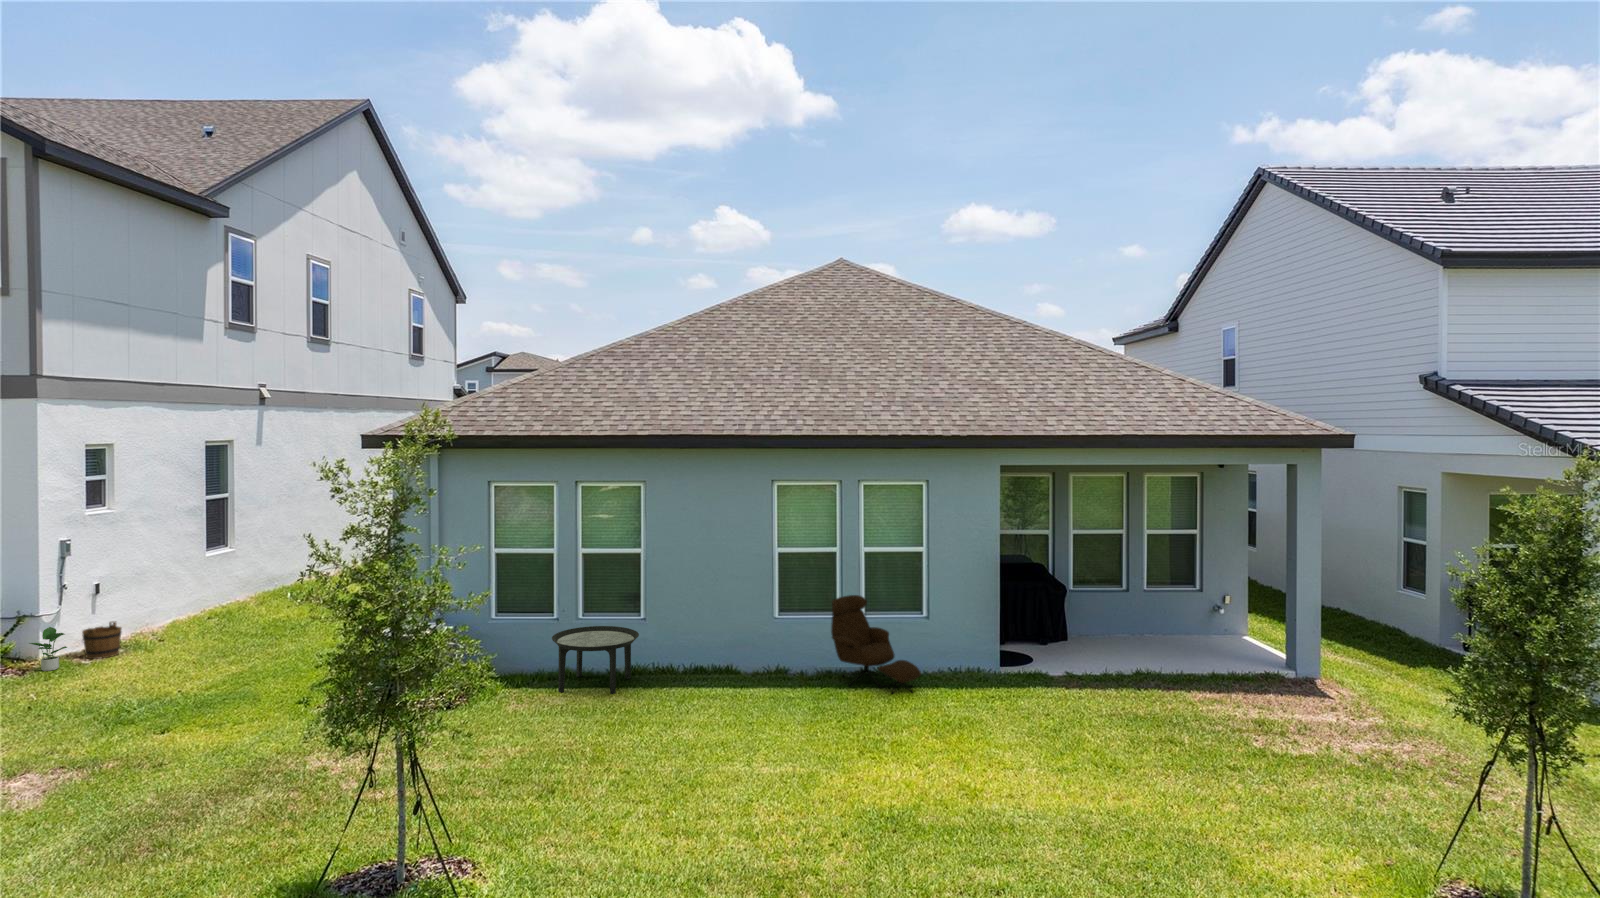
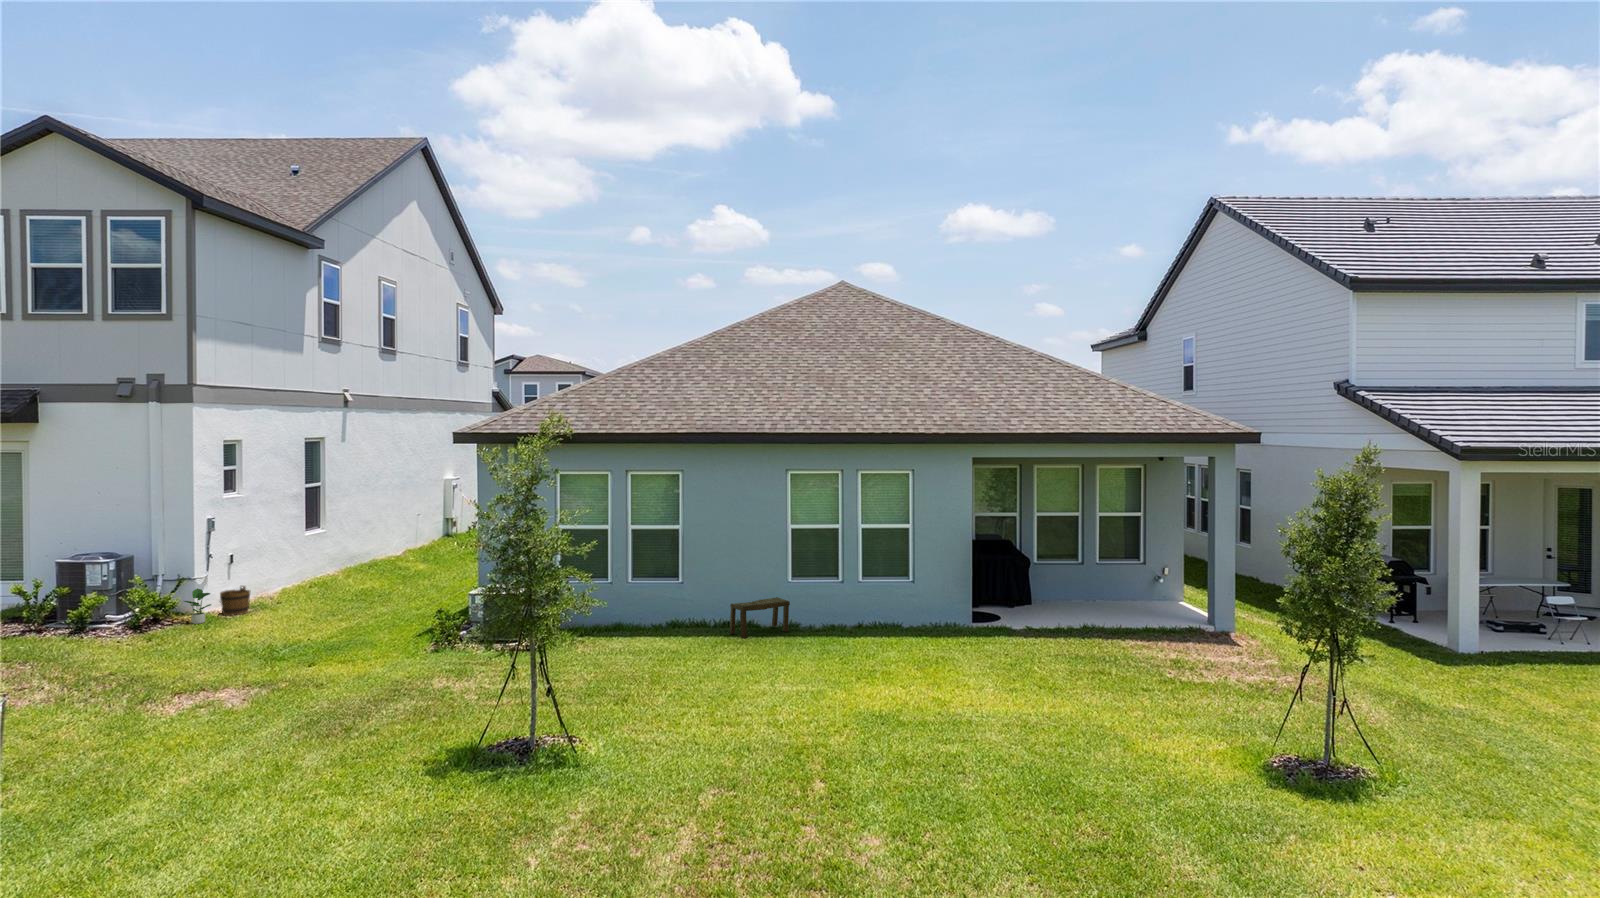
lounge chair: present [831,595,921,694] -> none [835,563,908,641]
round table: present [552,626,639,694] -> none [609,588,679,641]
bench: none [702,637,776,690] -> present [730,597,790,638]

